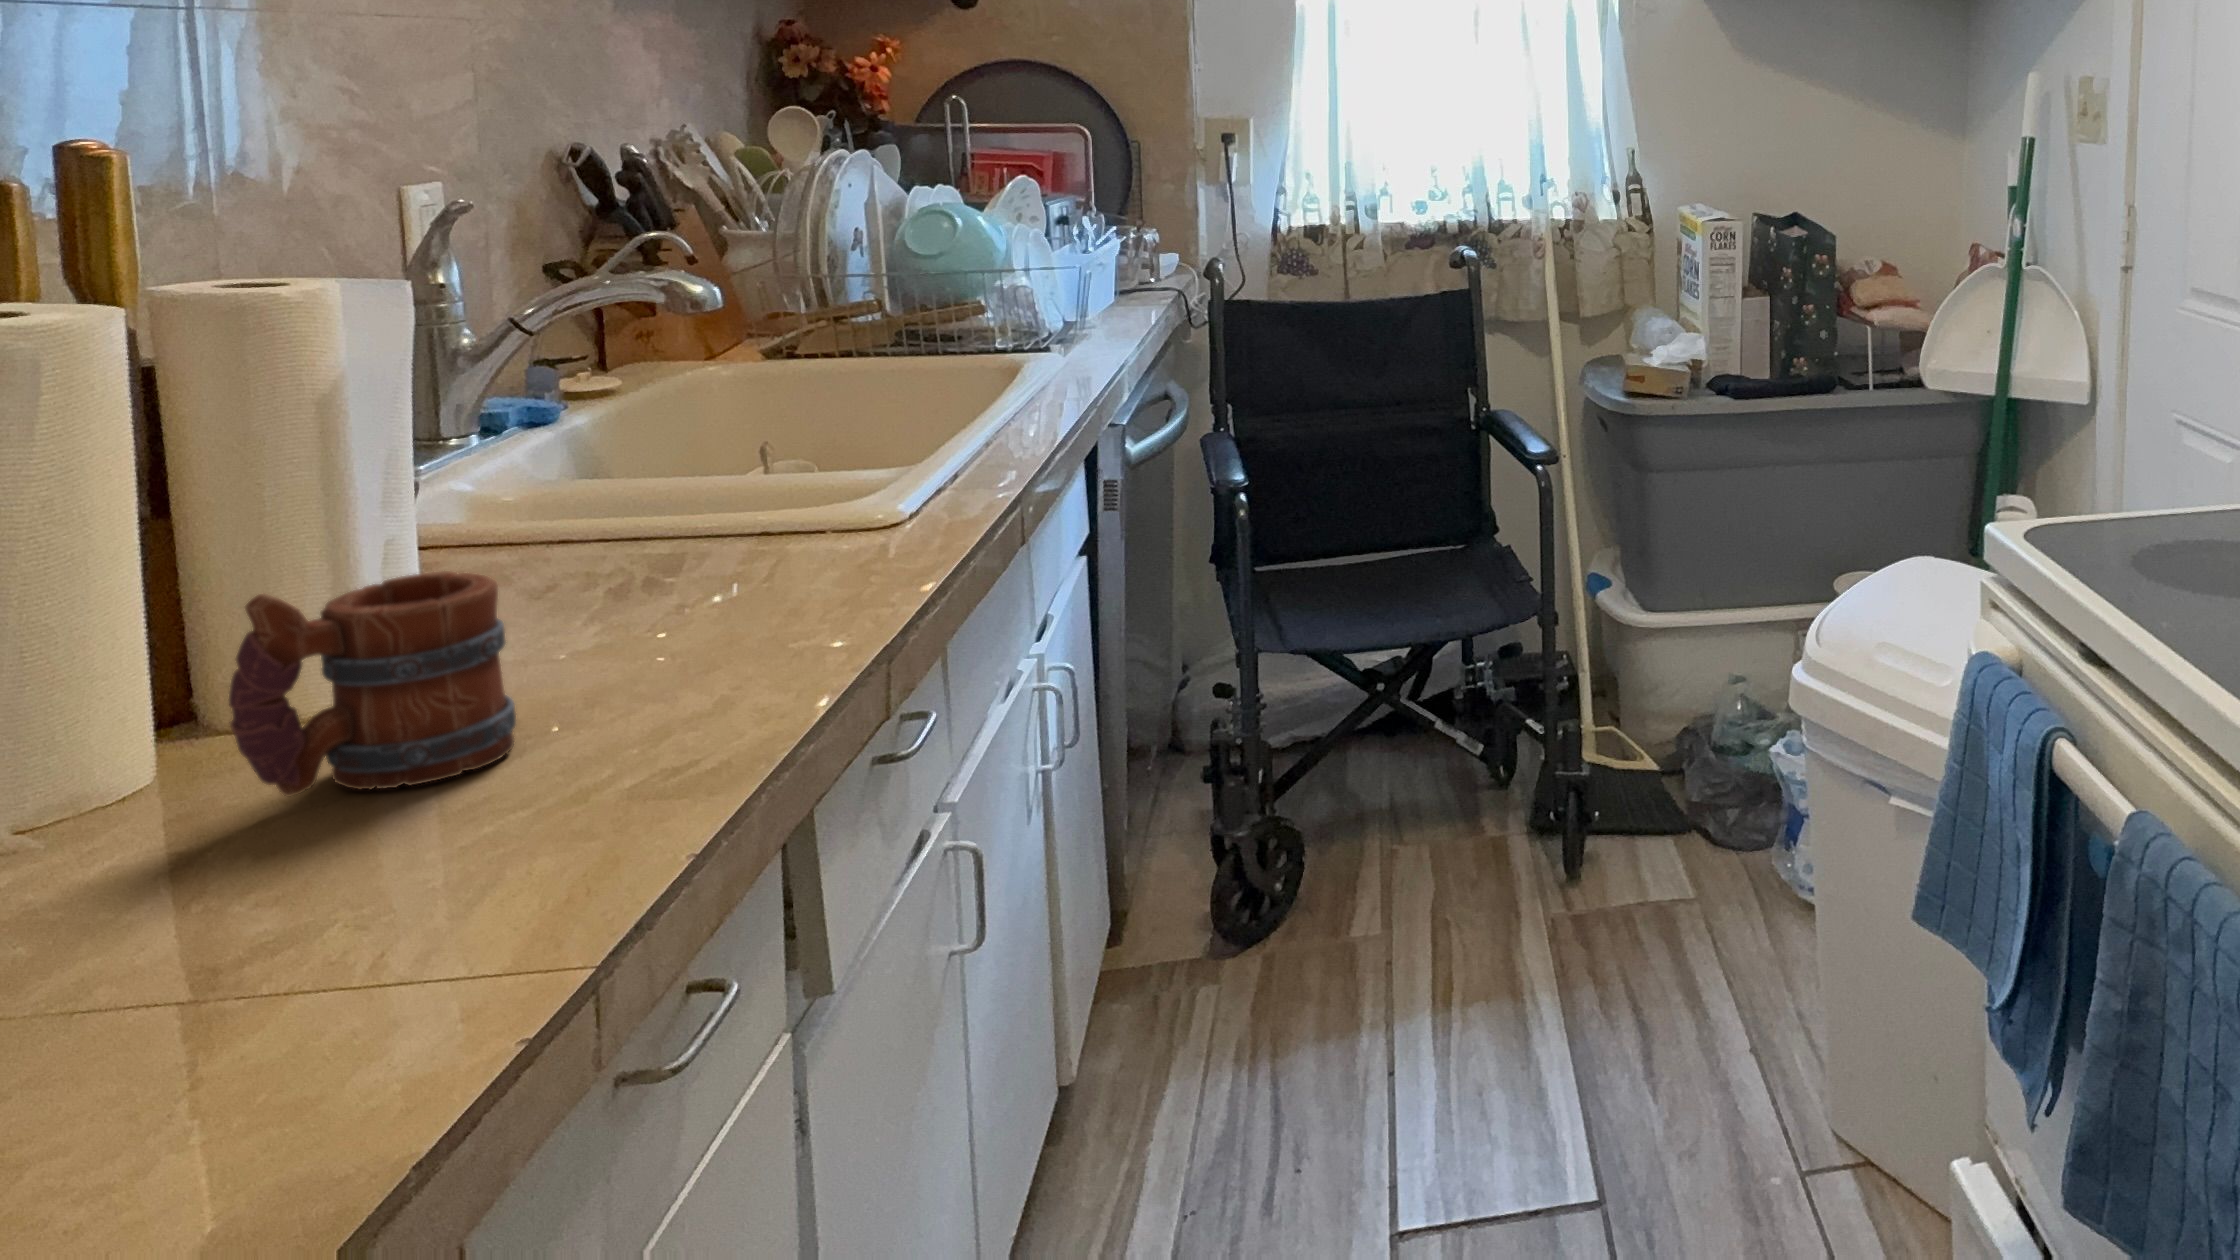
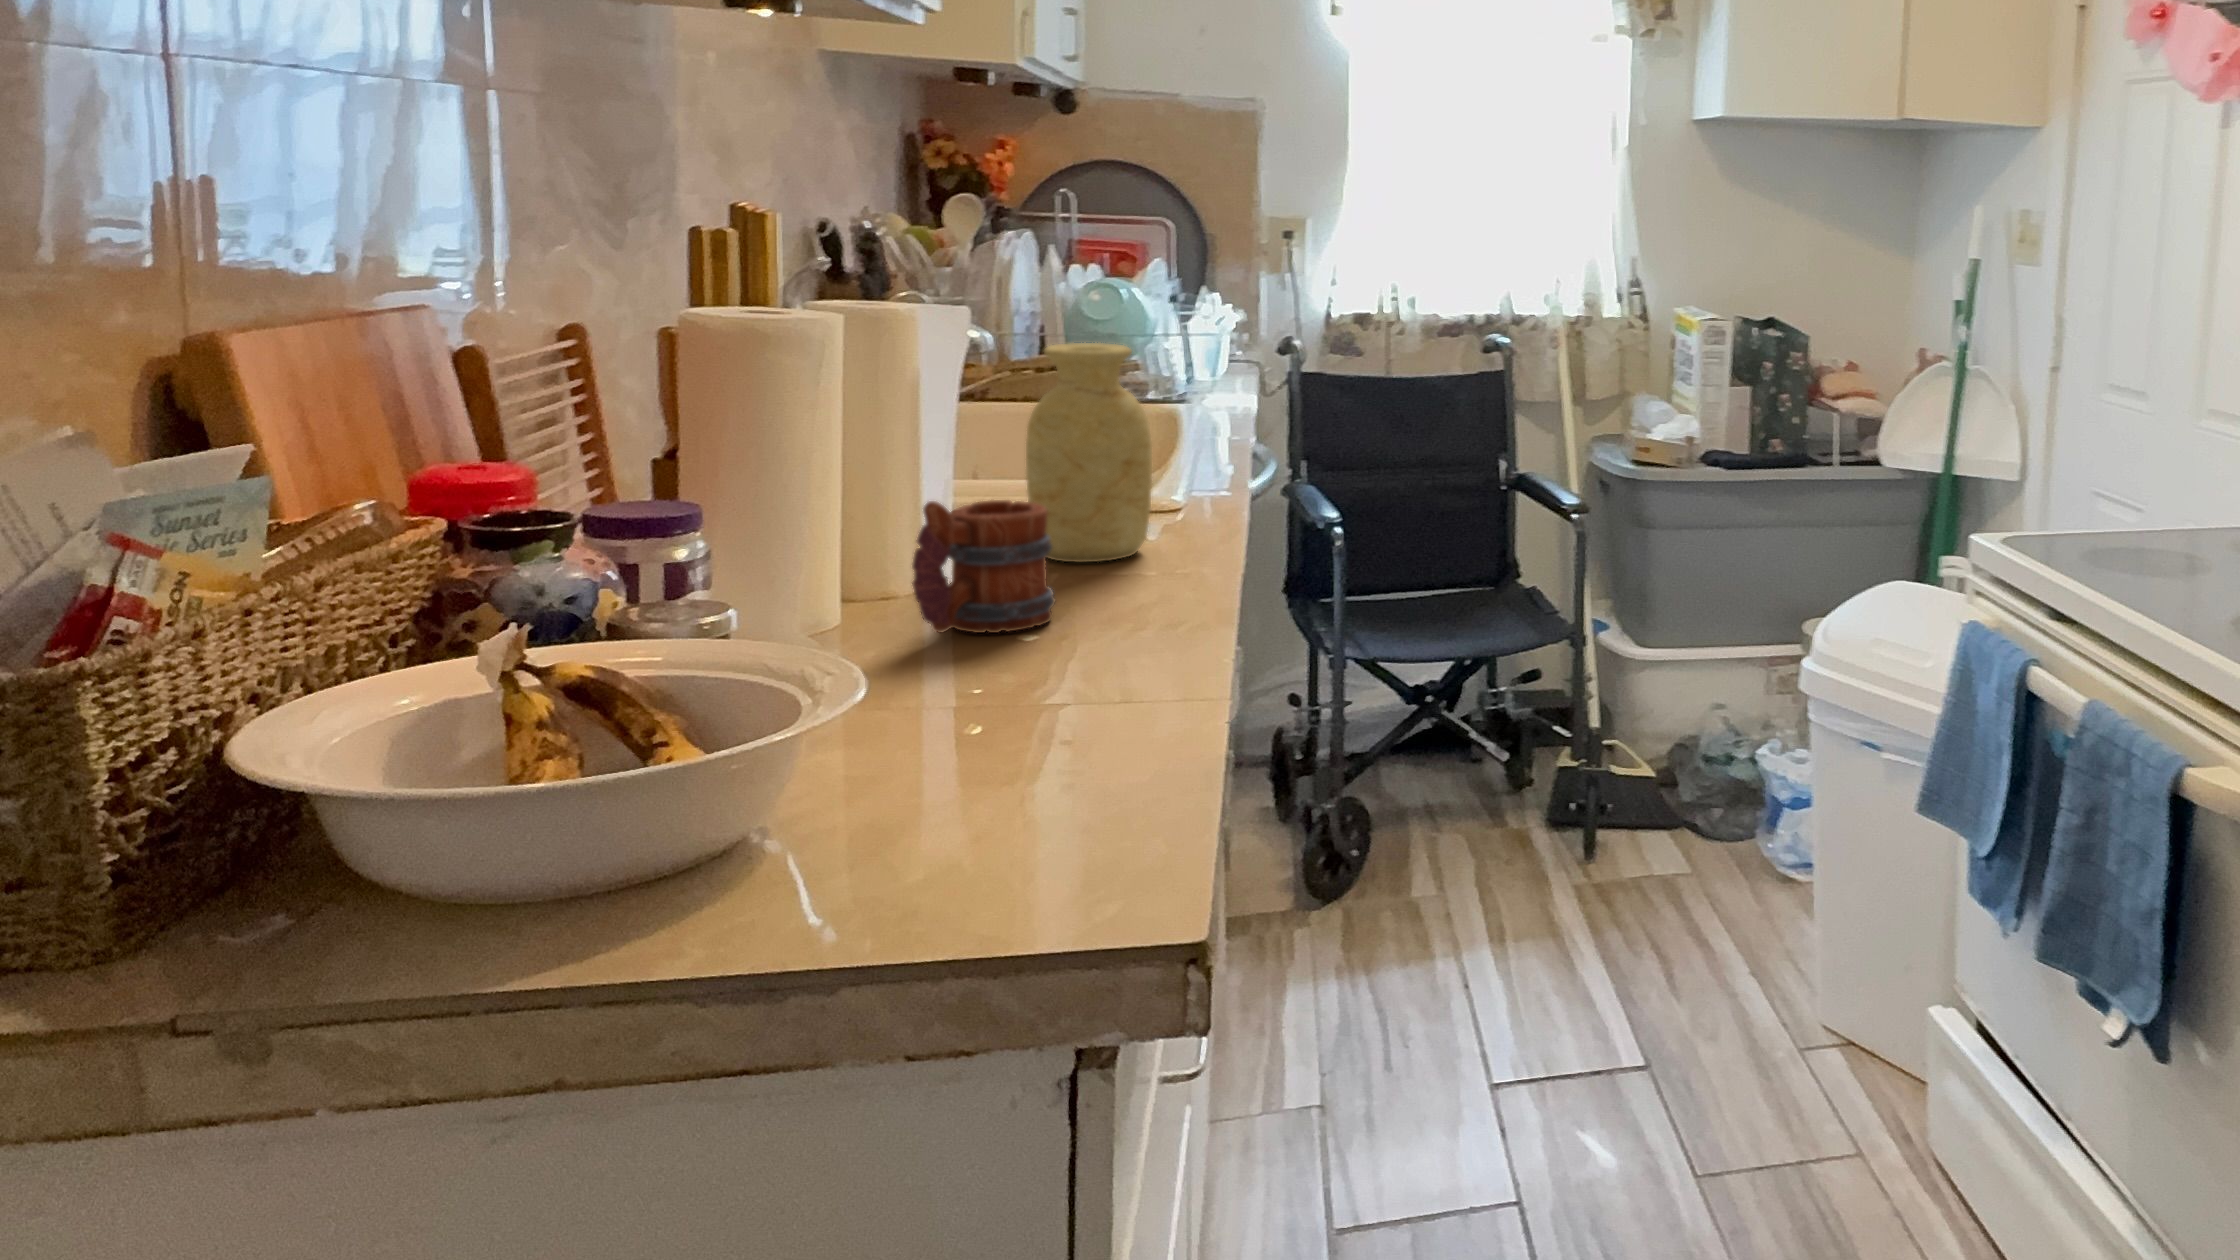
vase: none [584,313,783,630] -> present [1026,343,1152,562]

